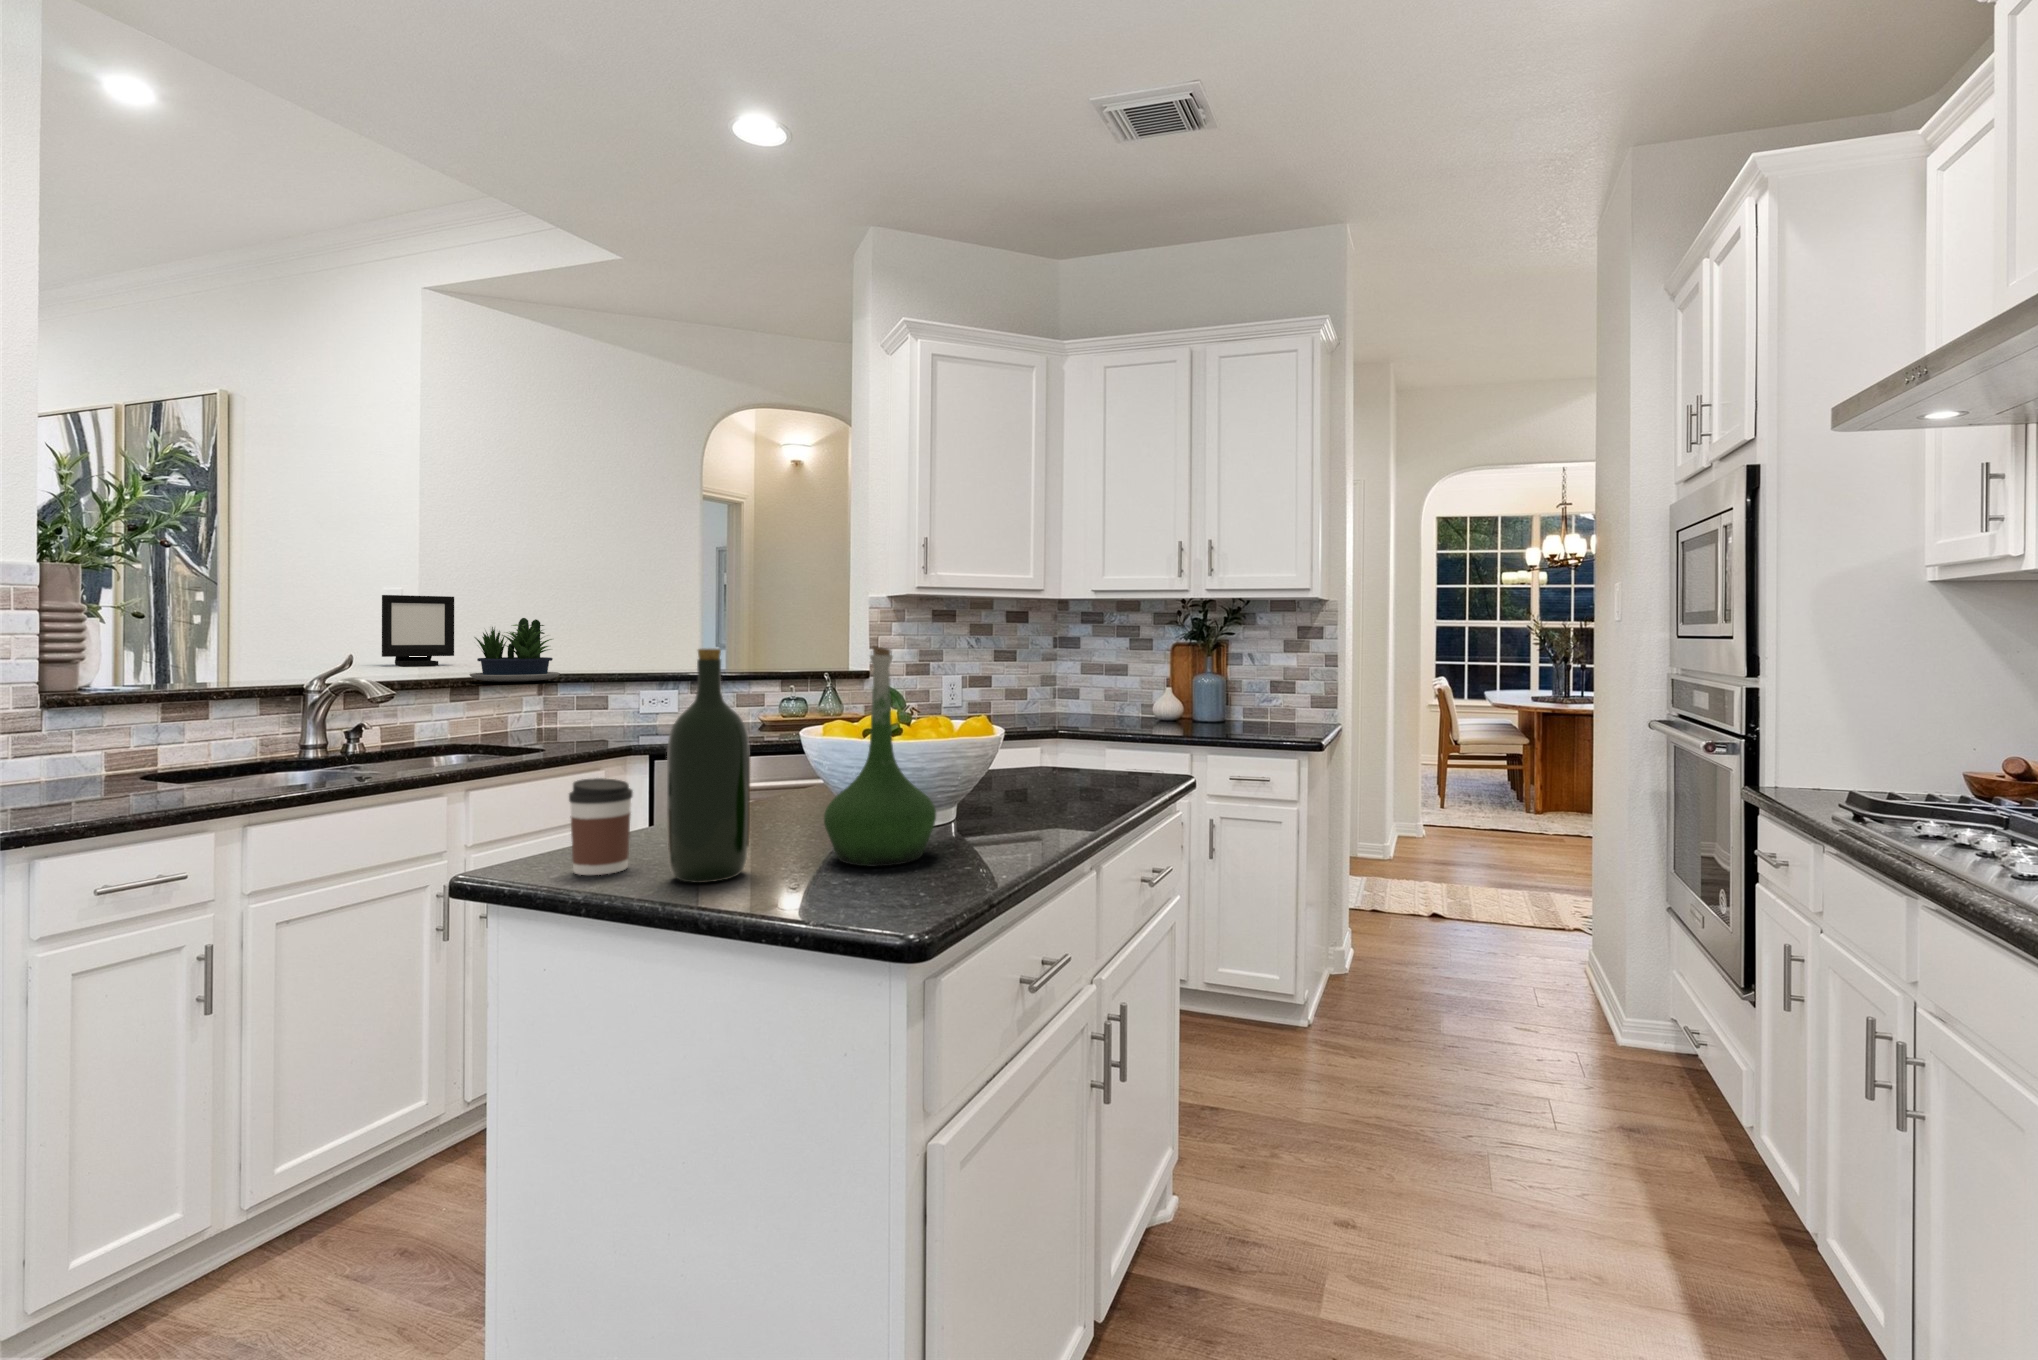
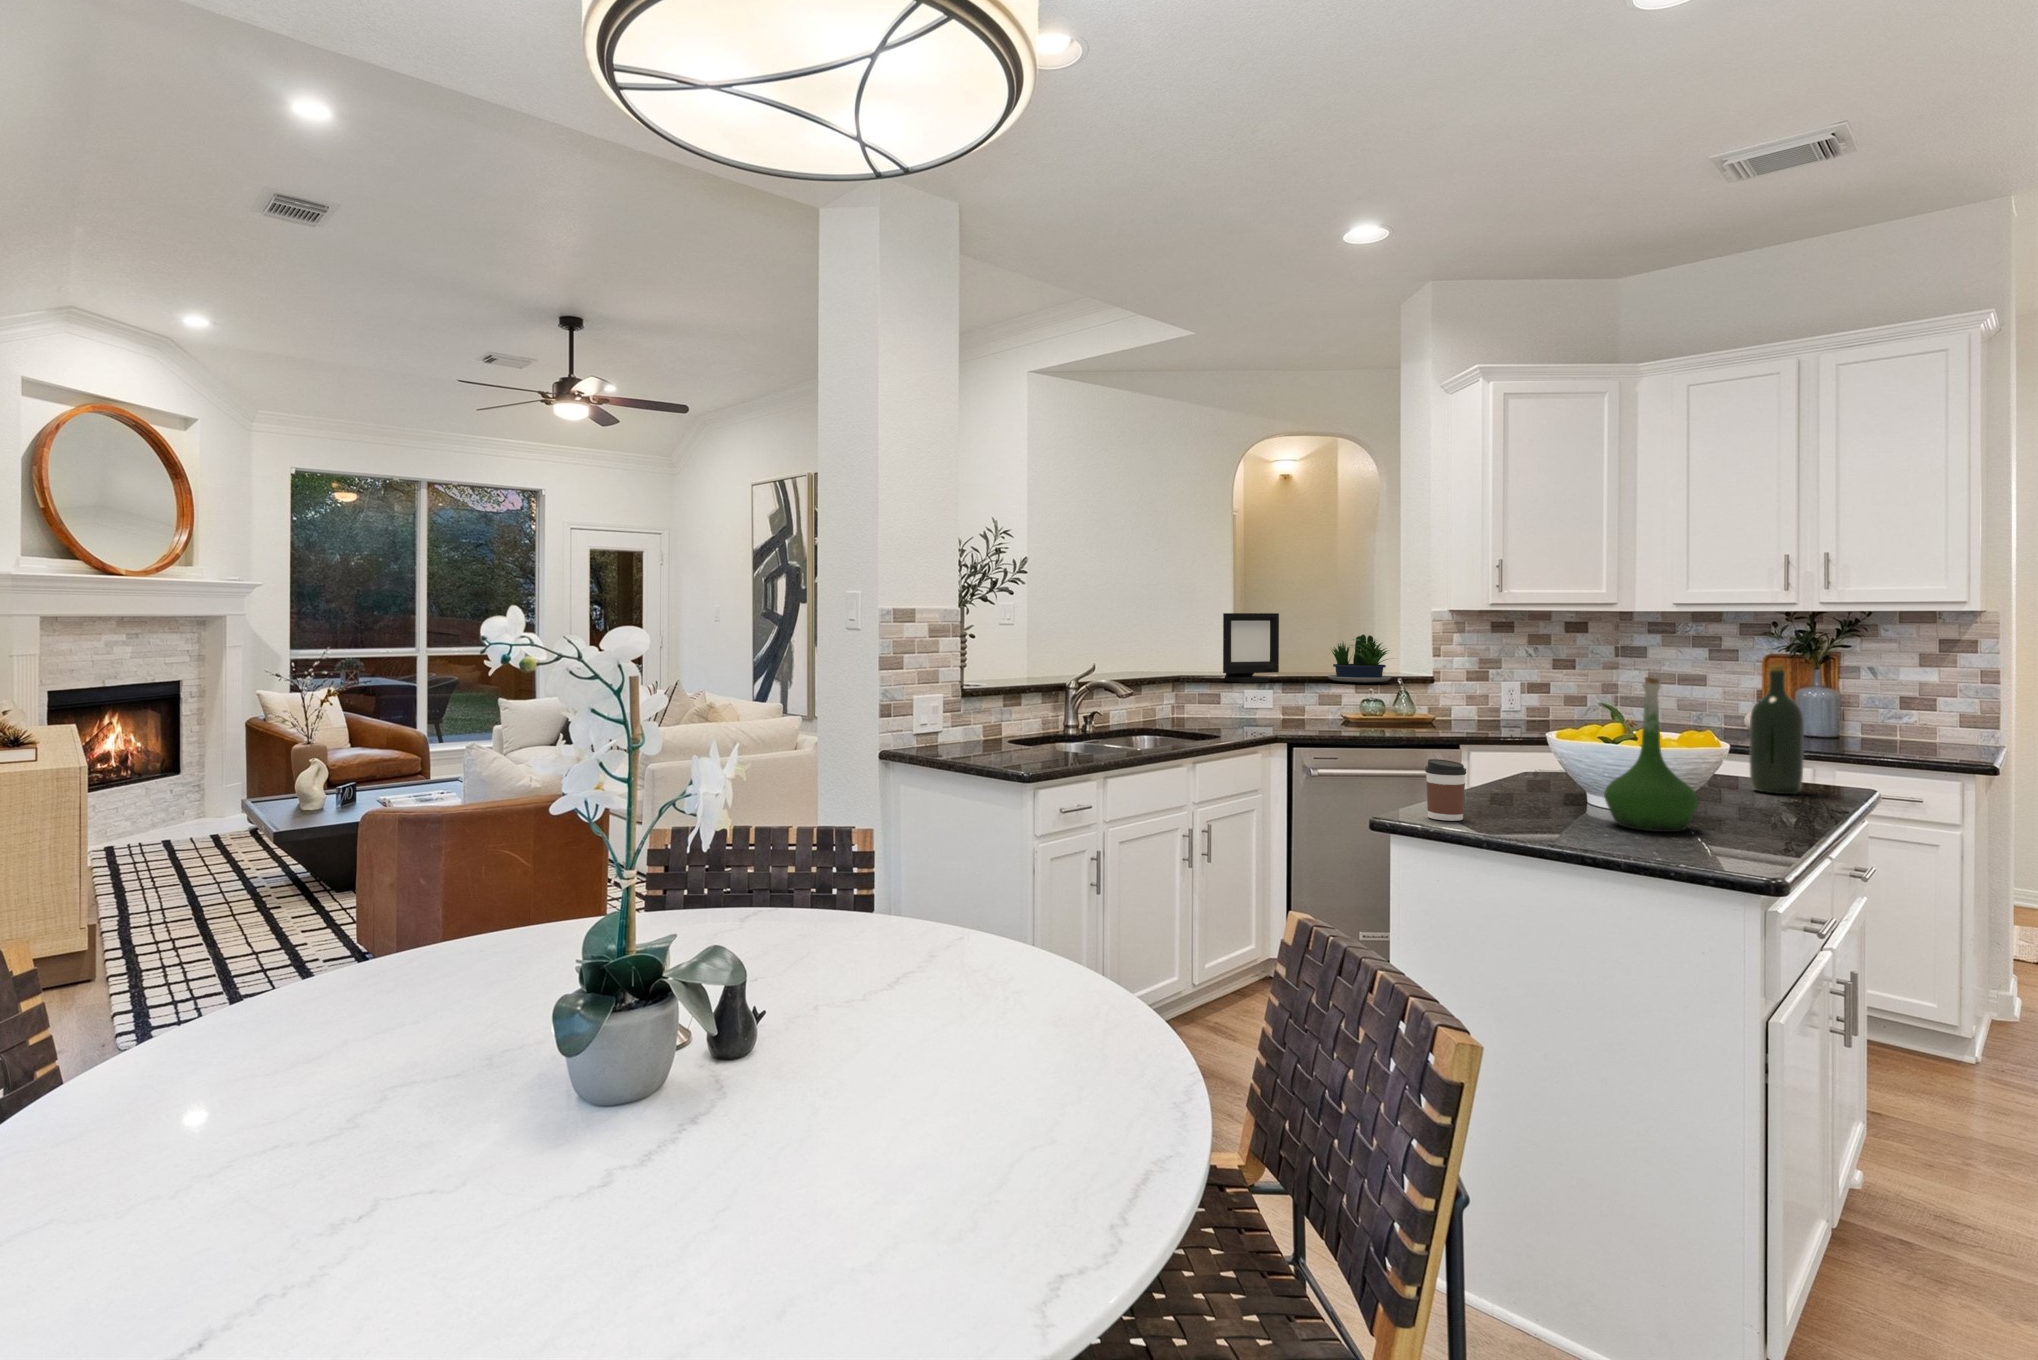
picture frame: present [382,595,454,666] -> present [1223,613,1279,683]
potted plant: present [470,618,560,682] -> present [1328,634,1391,683]
wine bottle: present [667,648,751,883] -> present [1750,665,1804,794]

